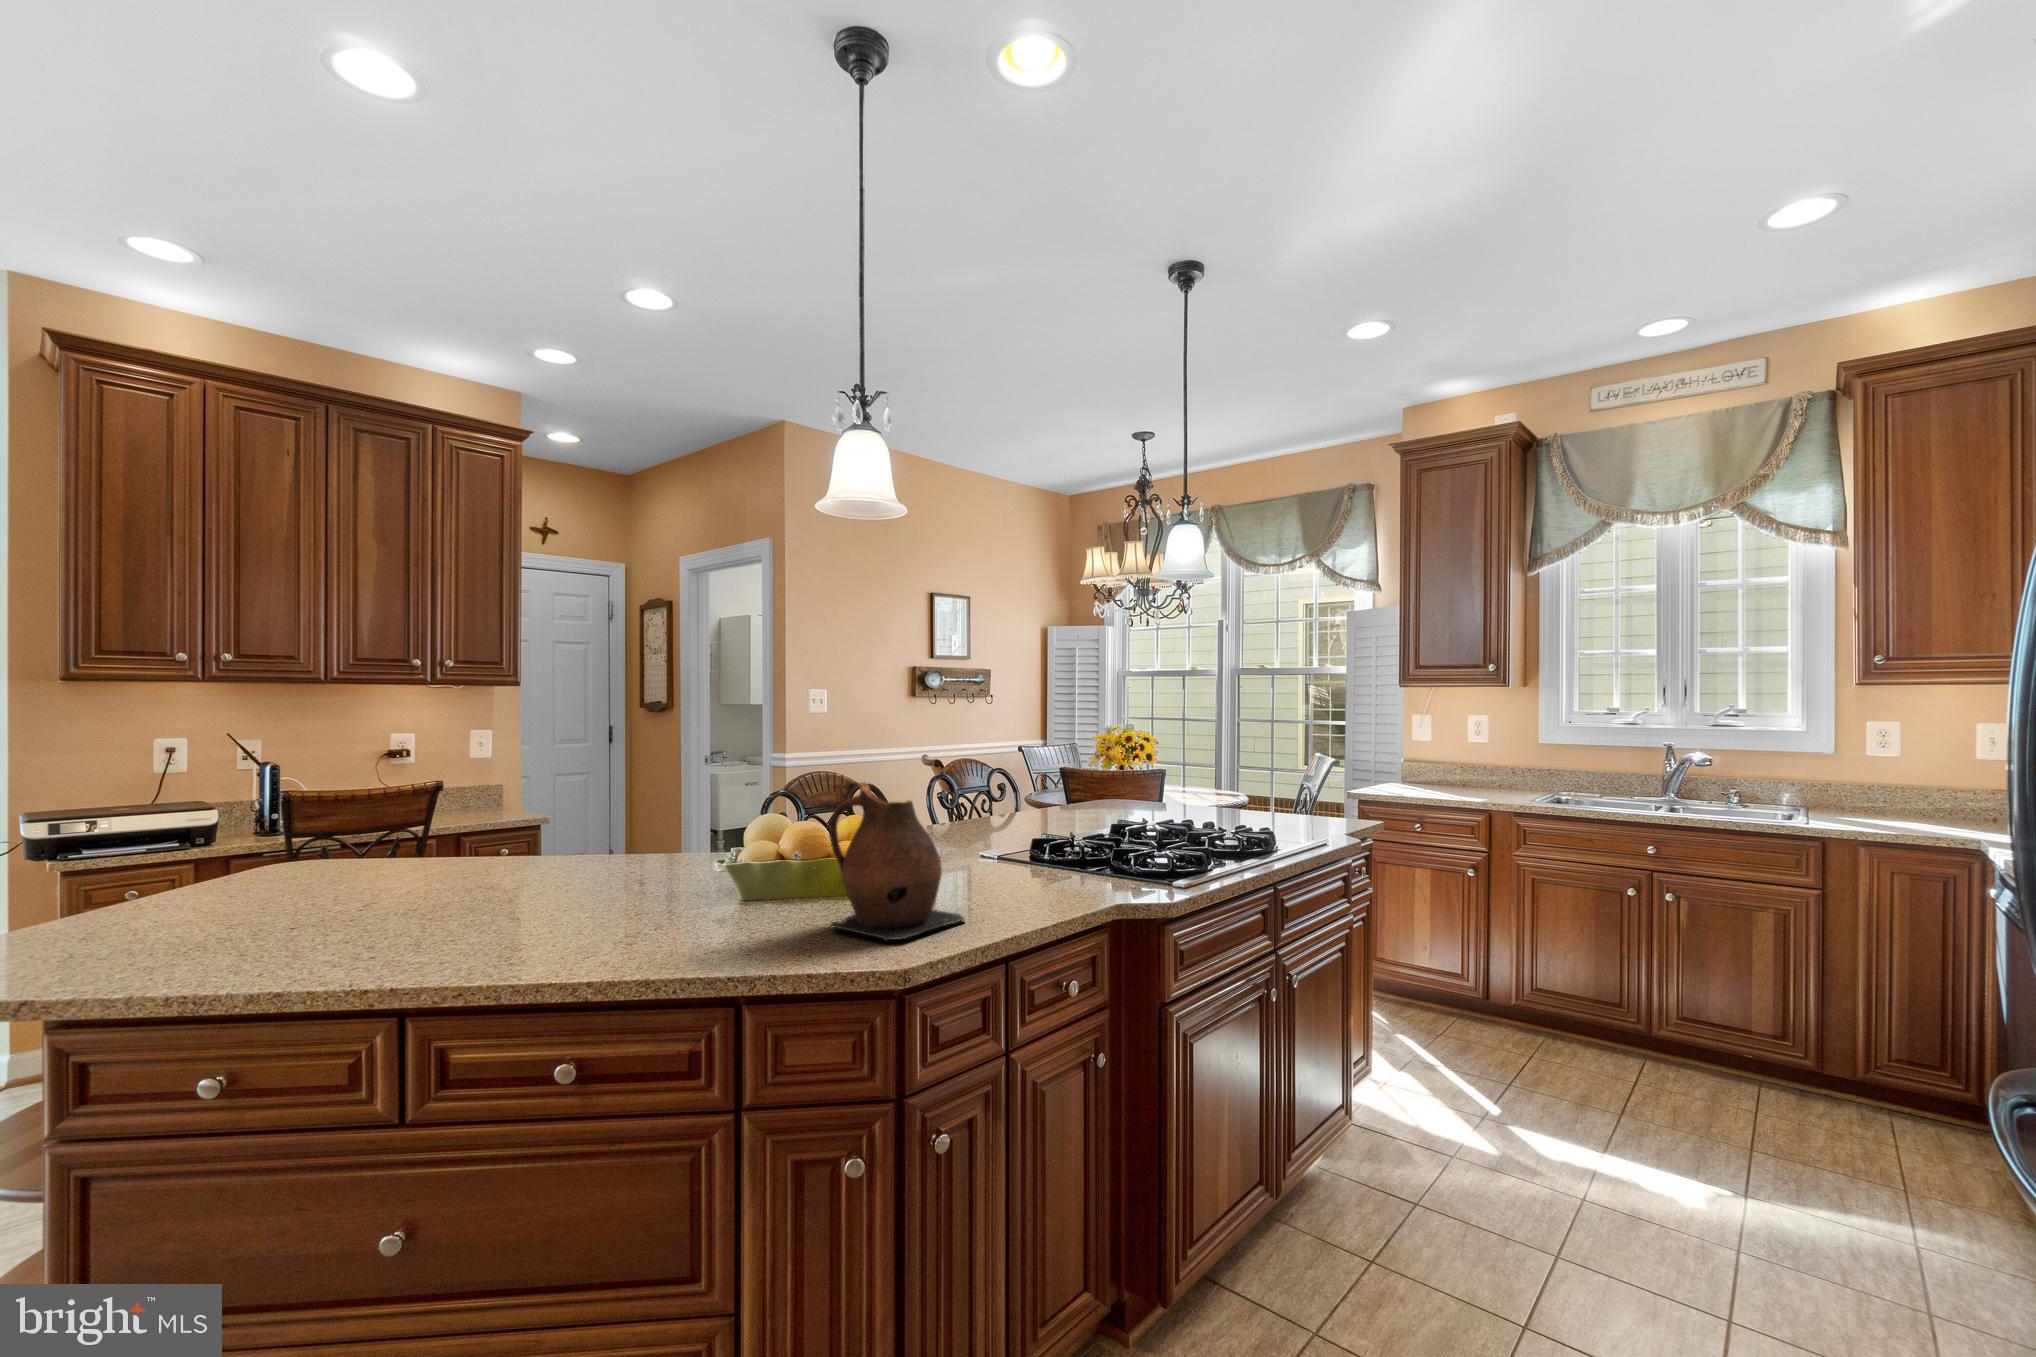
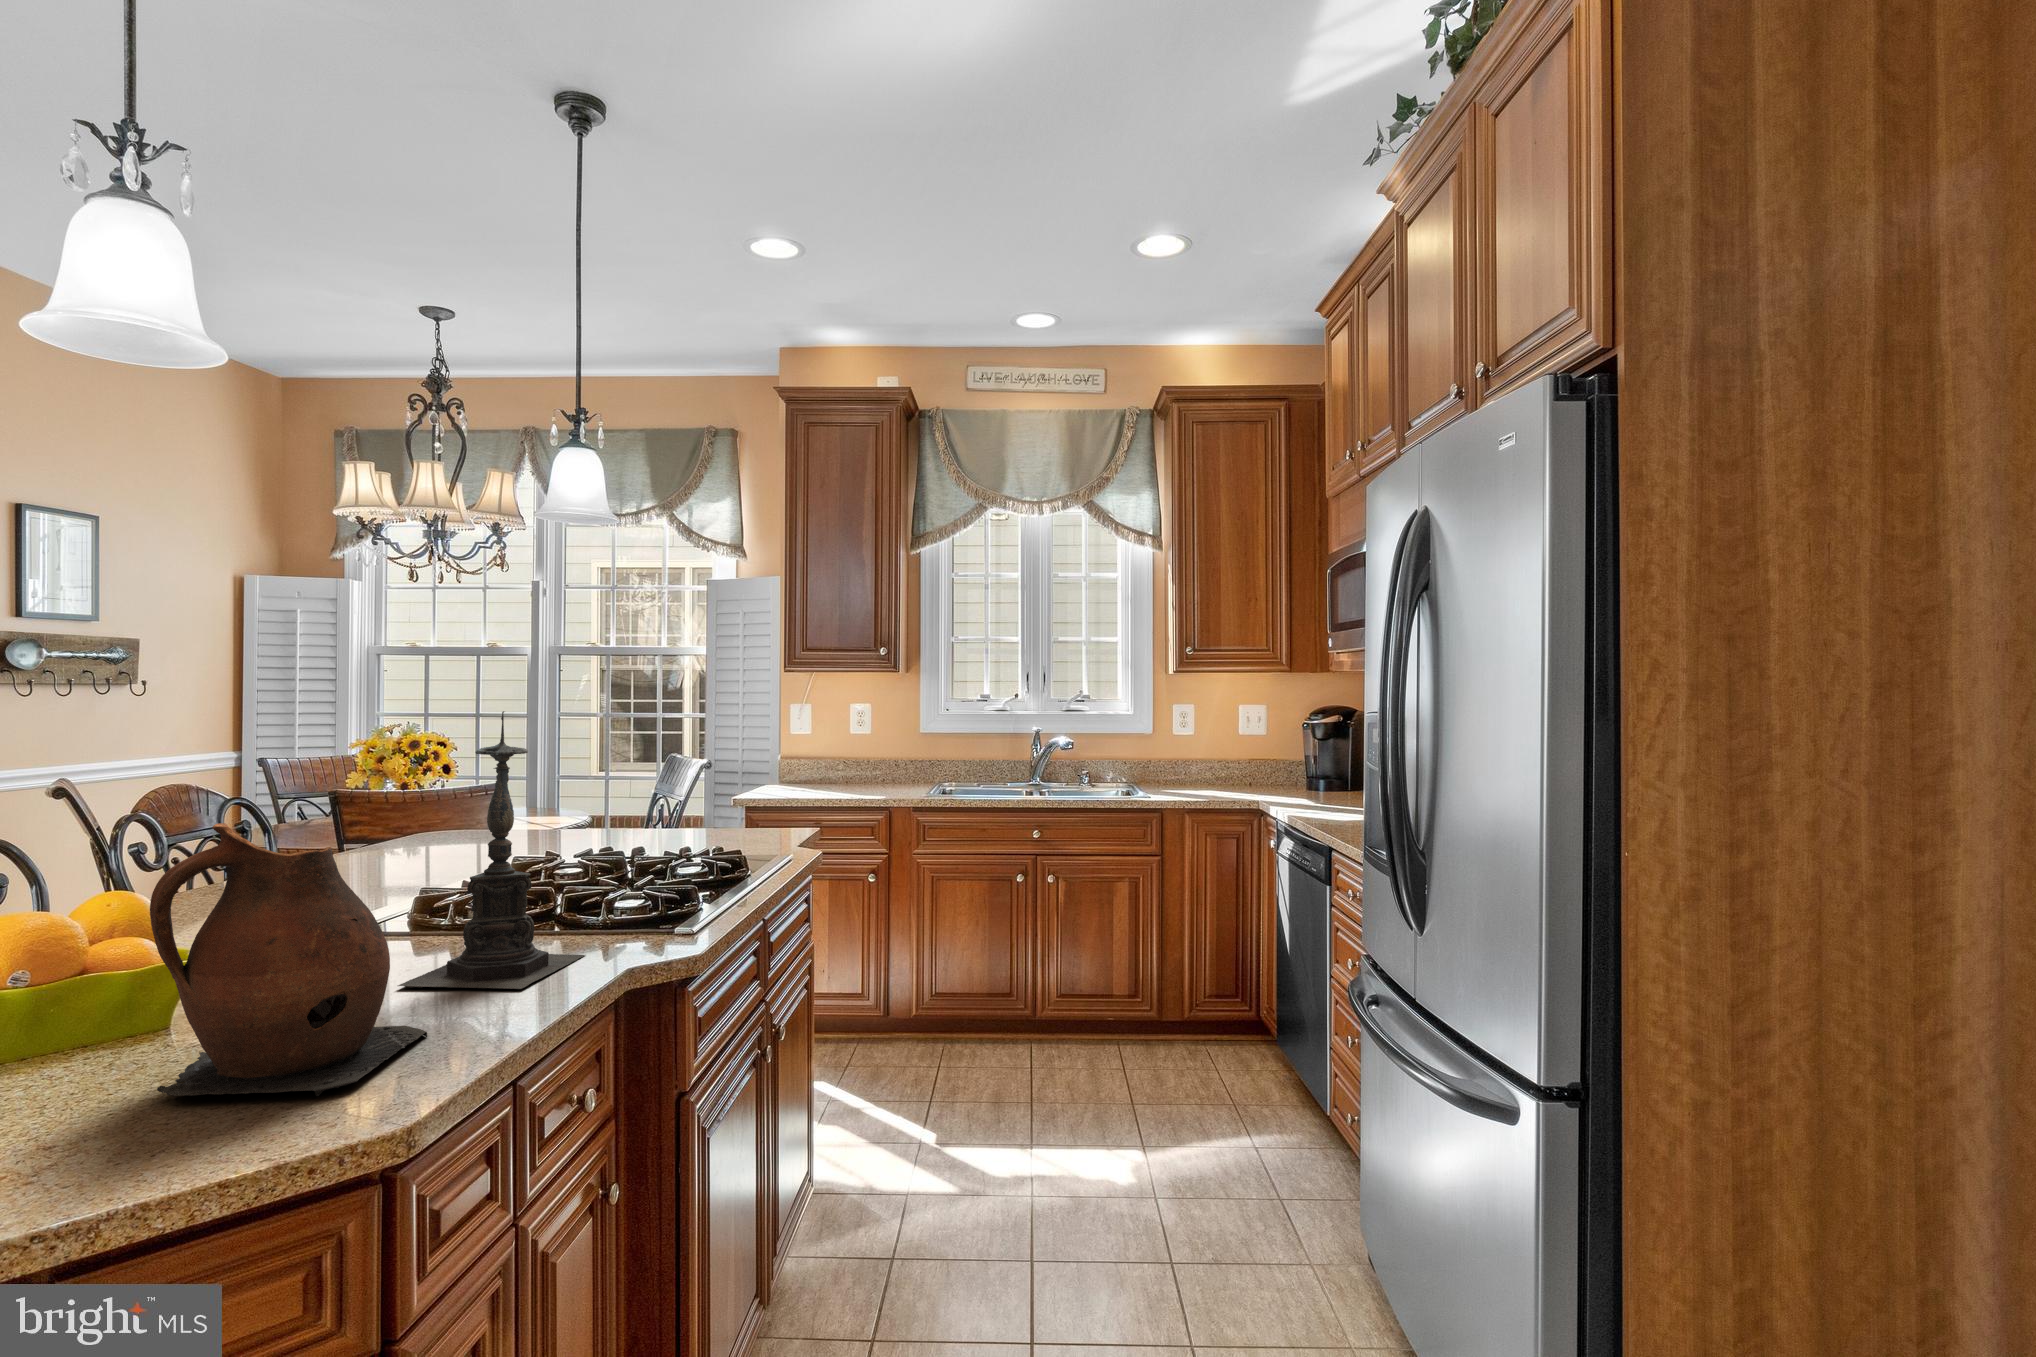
candle holder: none [982,721,1099,905] -> present [398,711,585,989]

